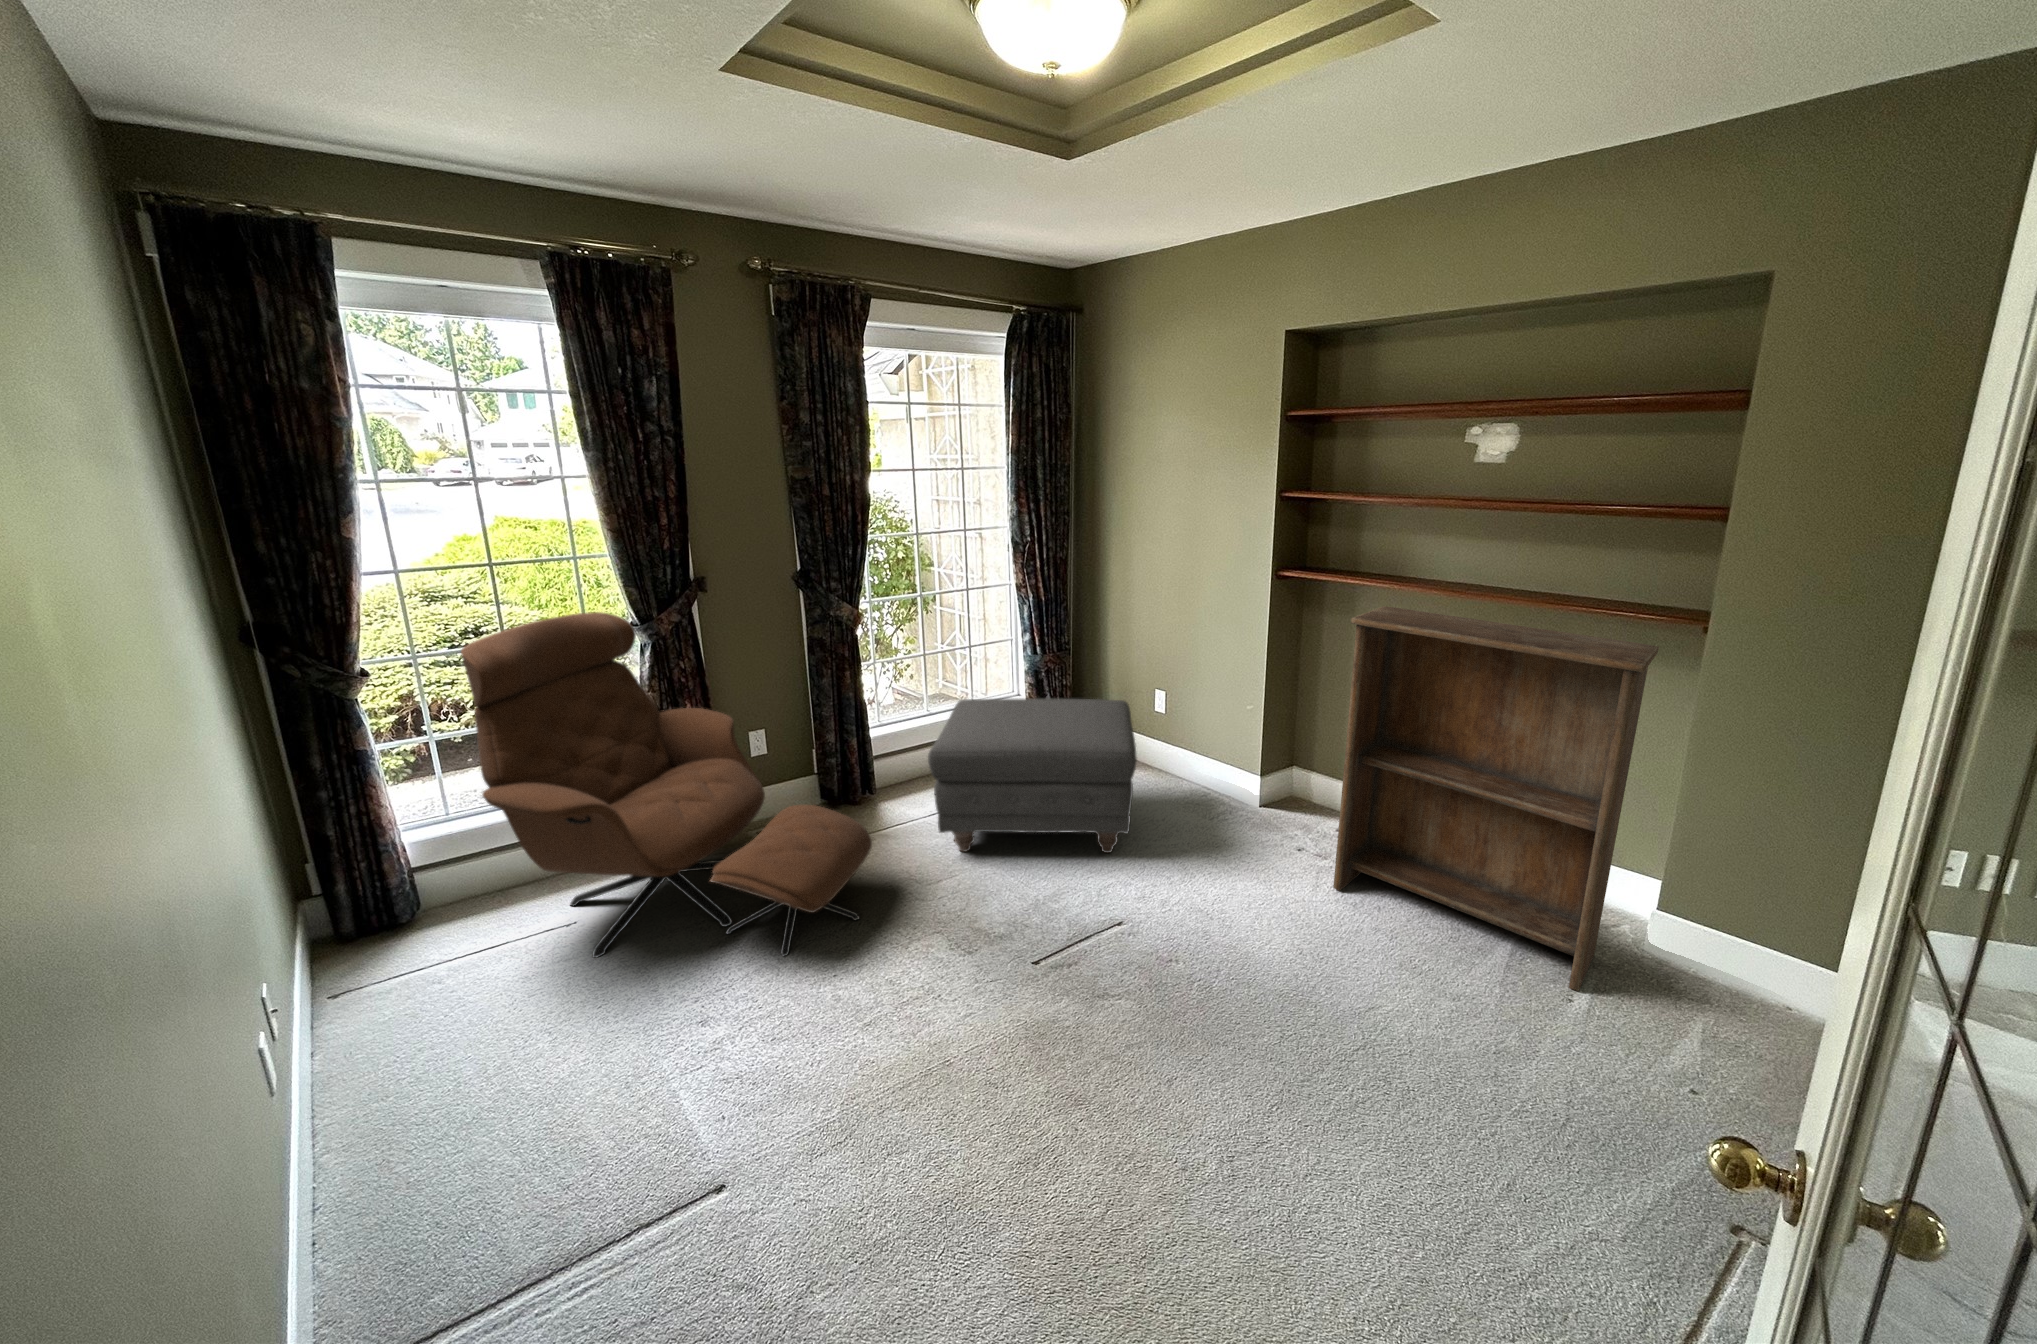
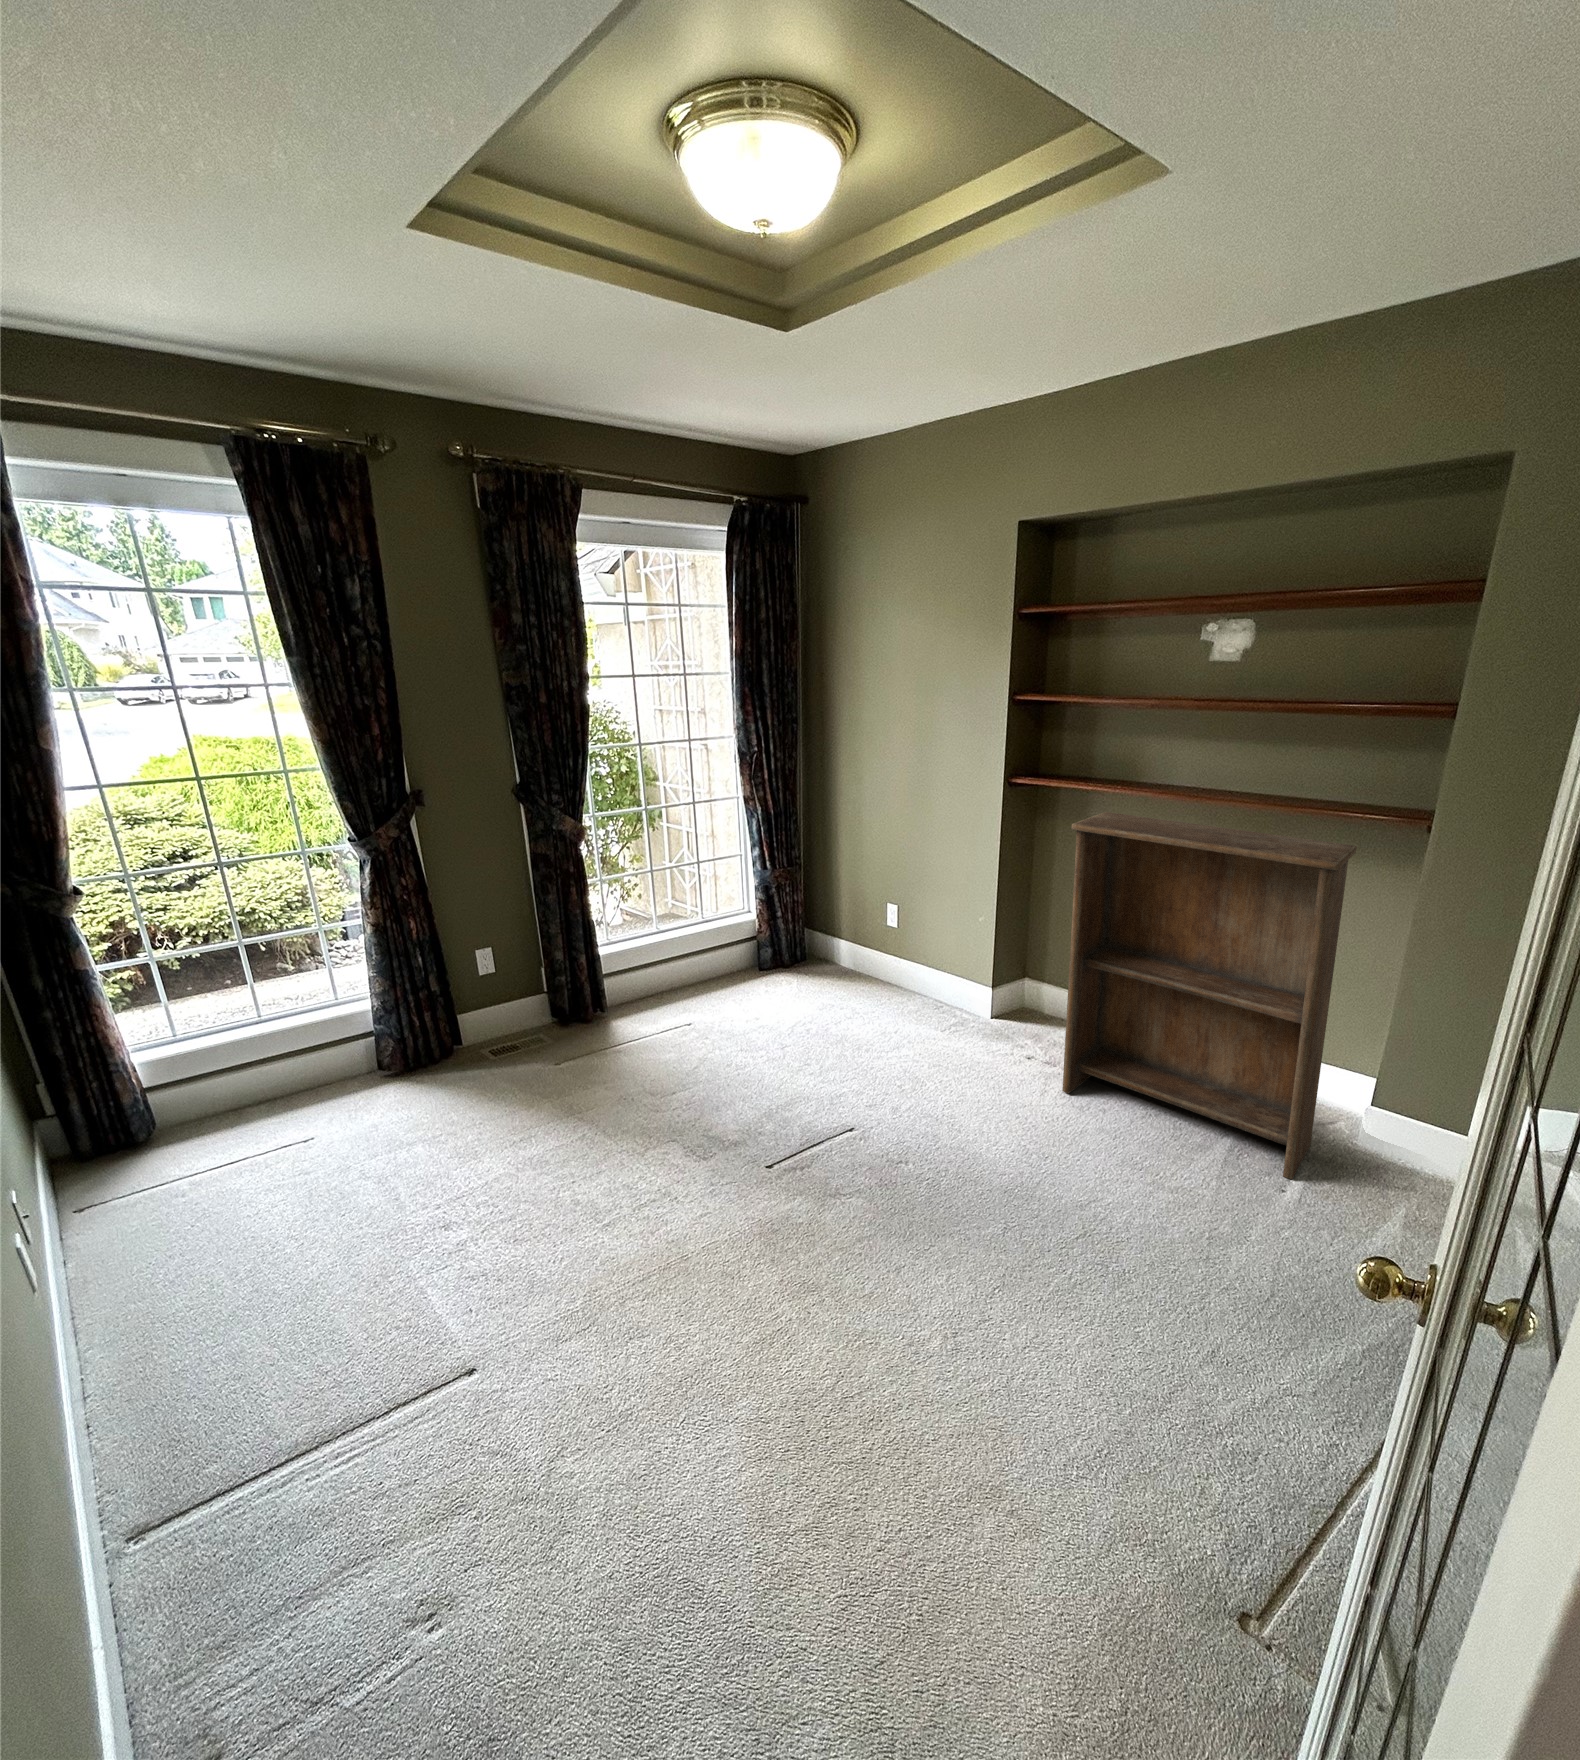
lounge chair: present [461,612,872,958] -> none [194,831,603,1175]
ottoman: present [928,699,1137,853] -> none [658,911,866,1066]

